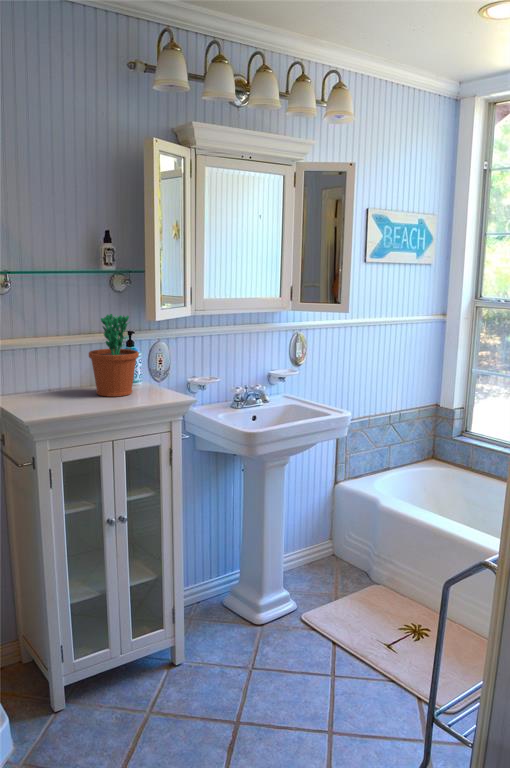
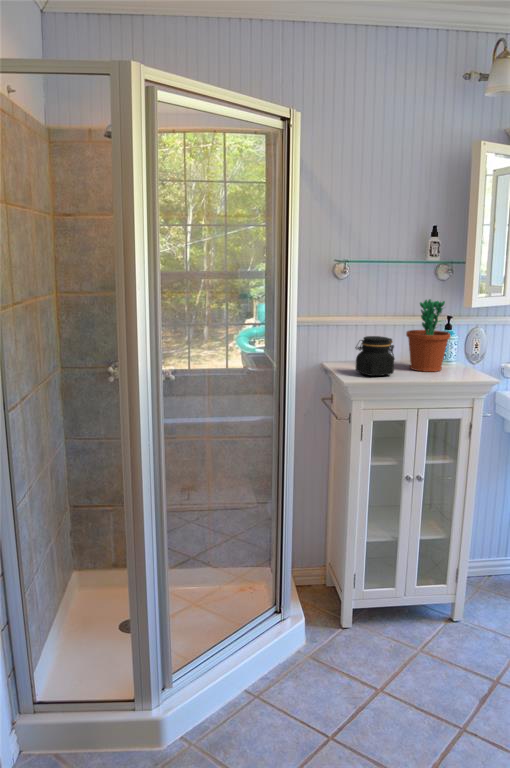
jar: none [34,361,83,410] -> present [355,336,395,376]

